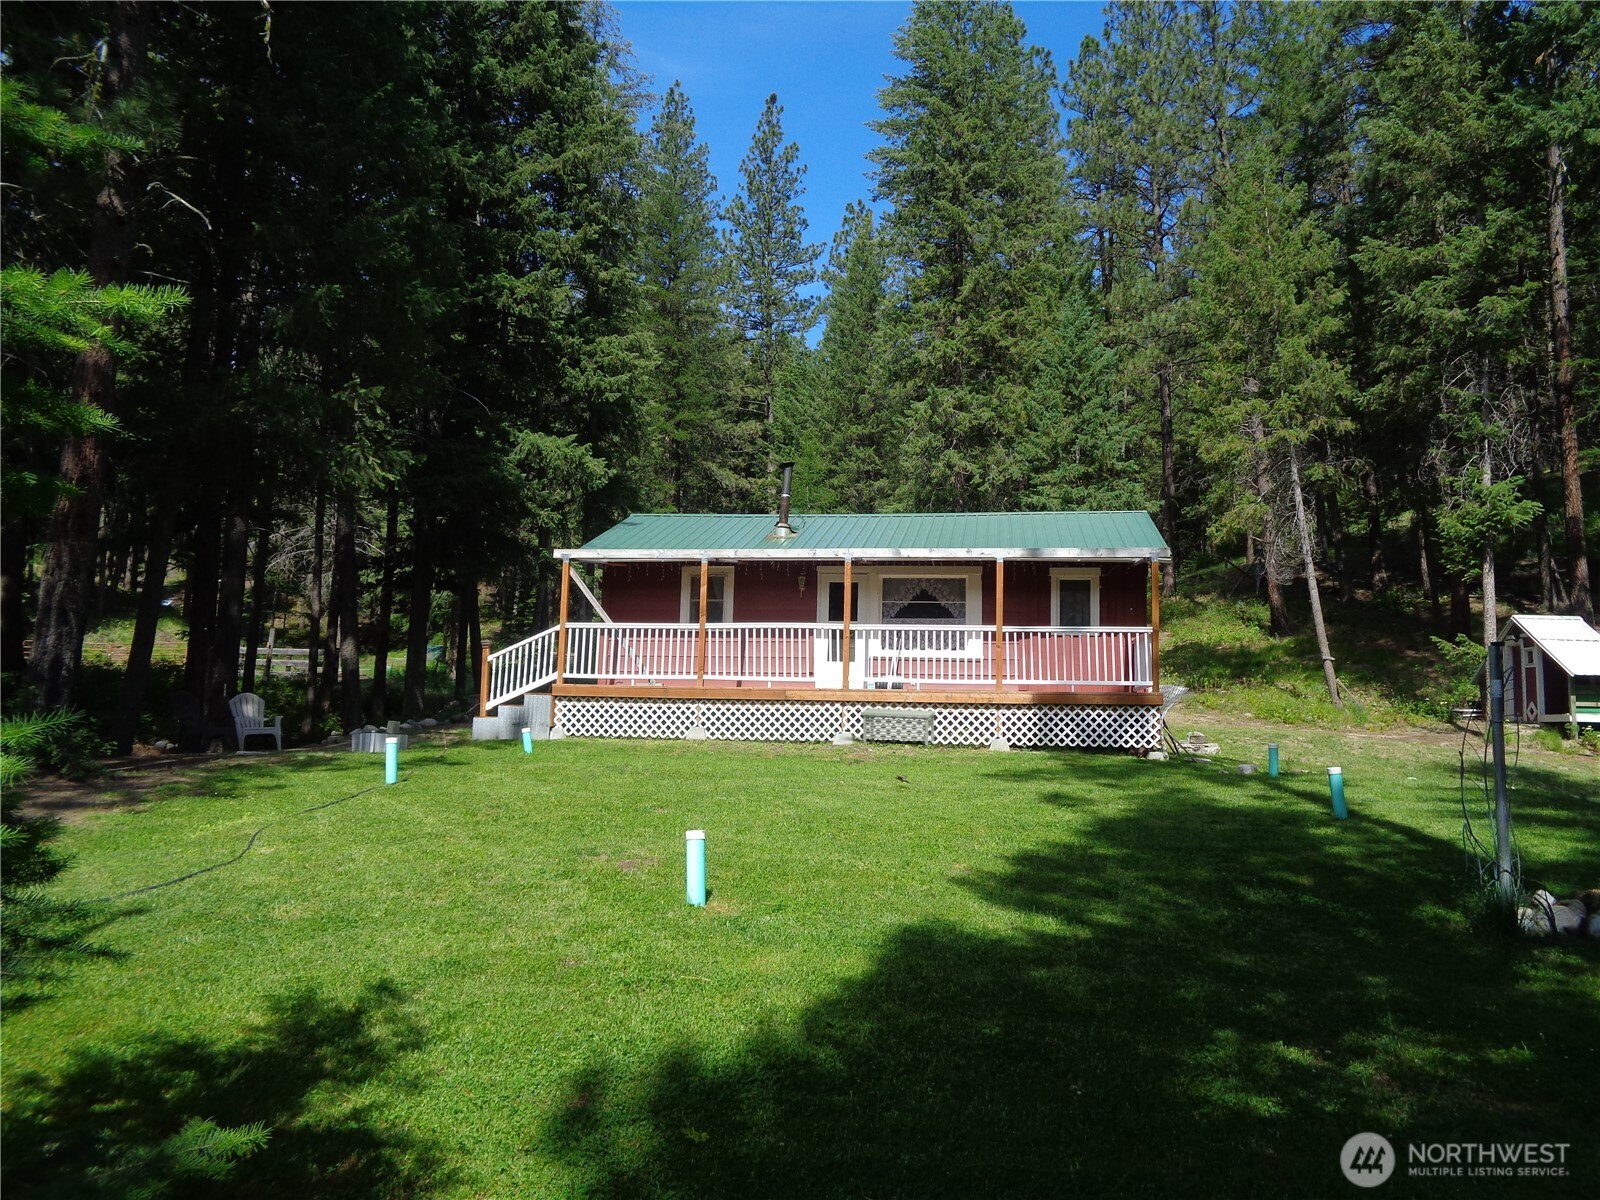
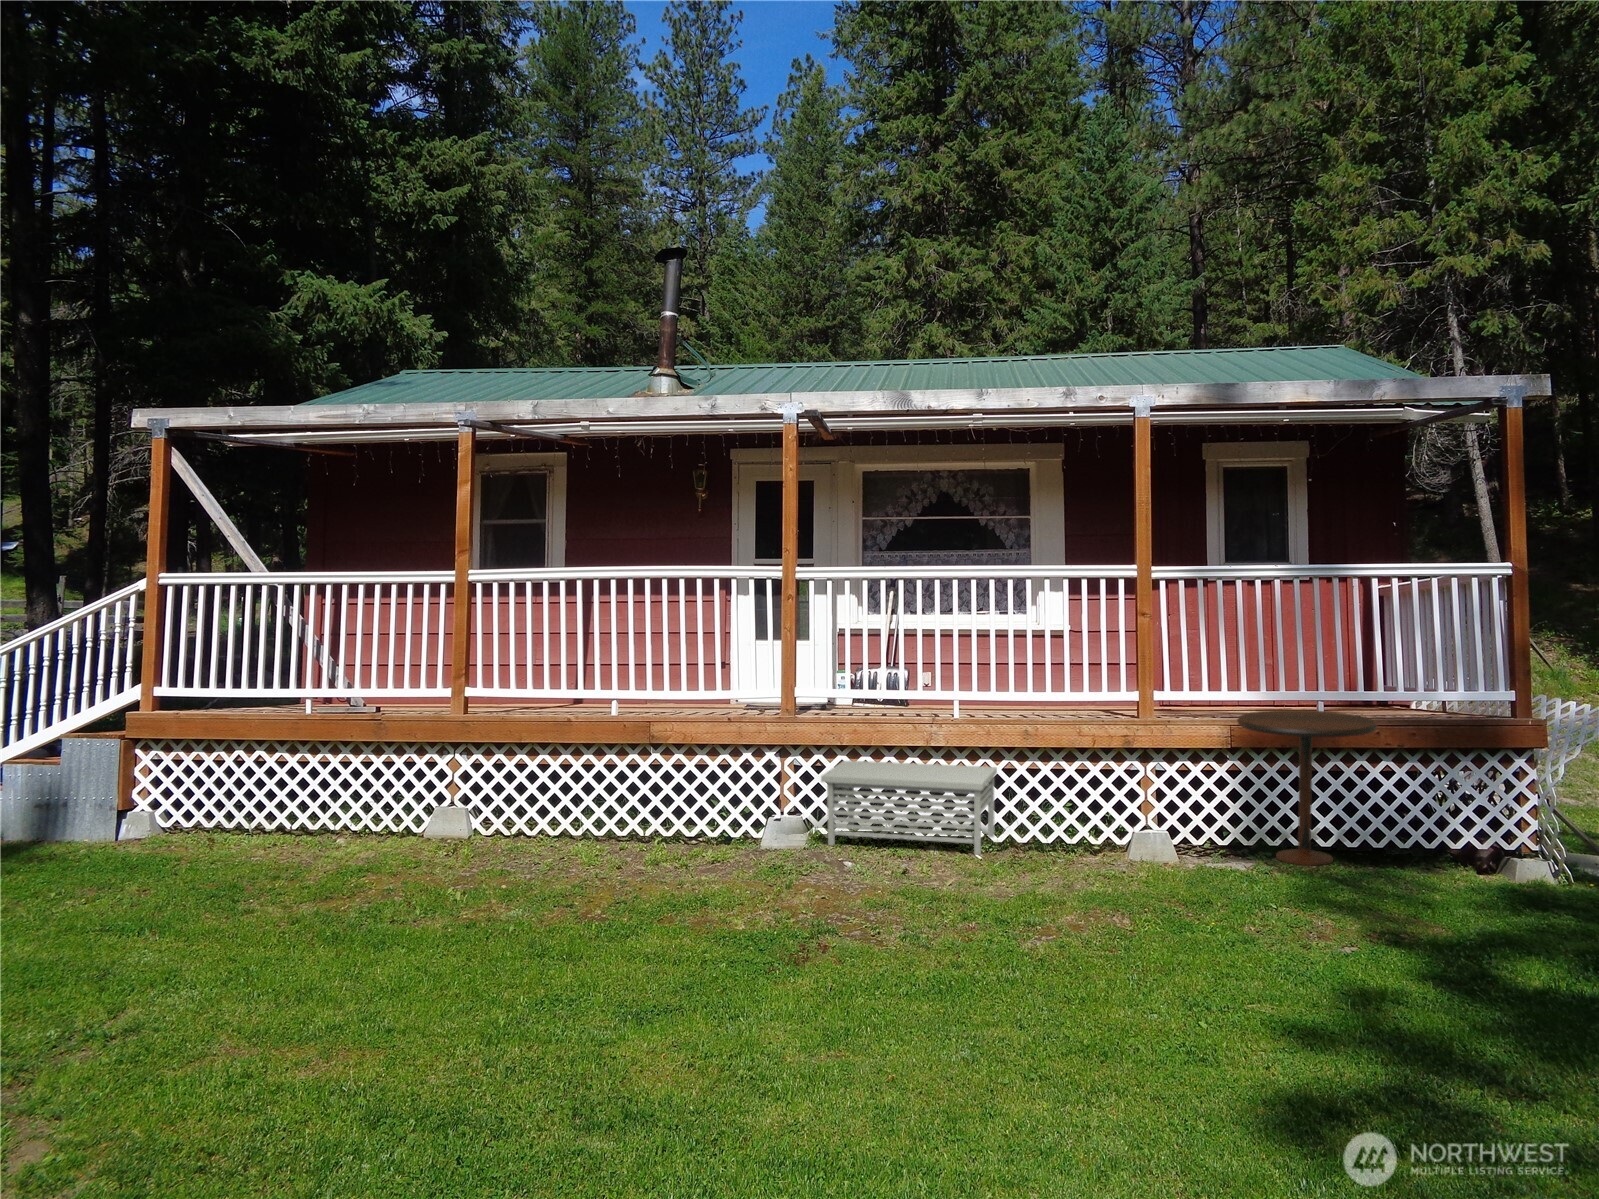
pedestal table: none [1035,688,1091,750] -> present [1237,710,1377,866]

